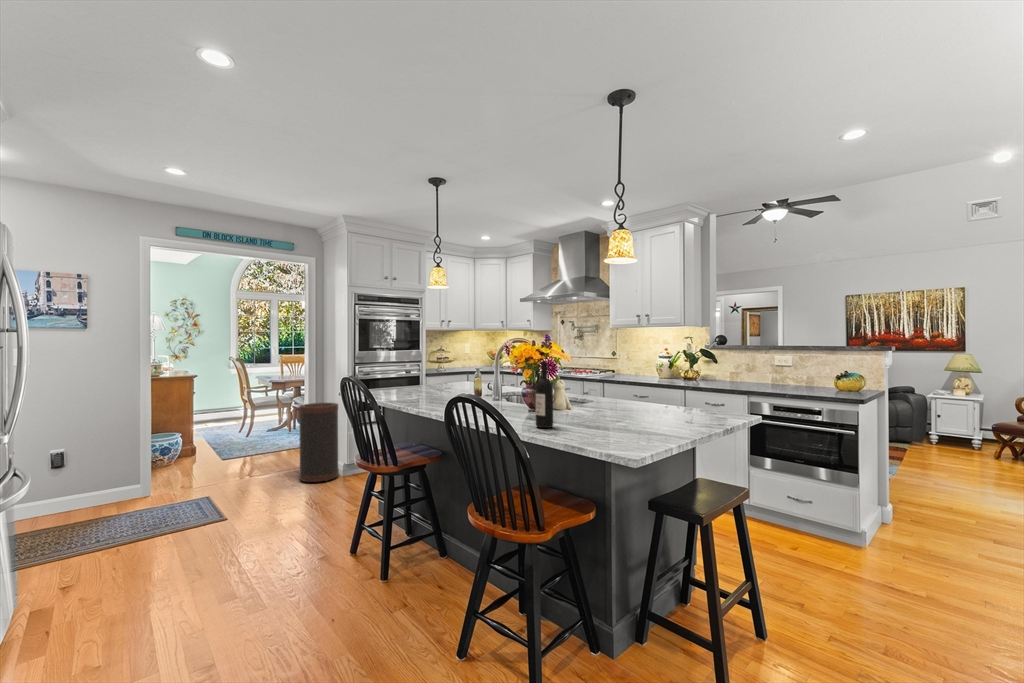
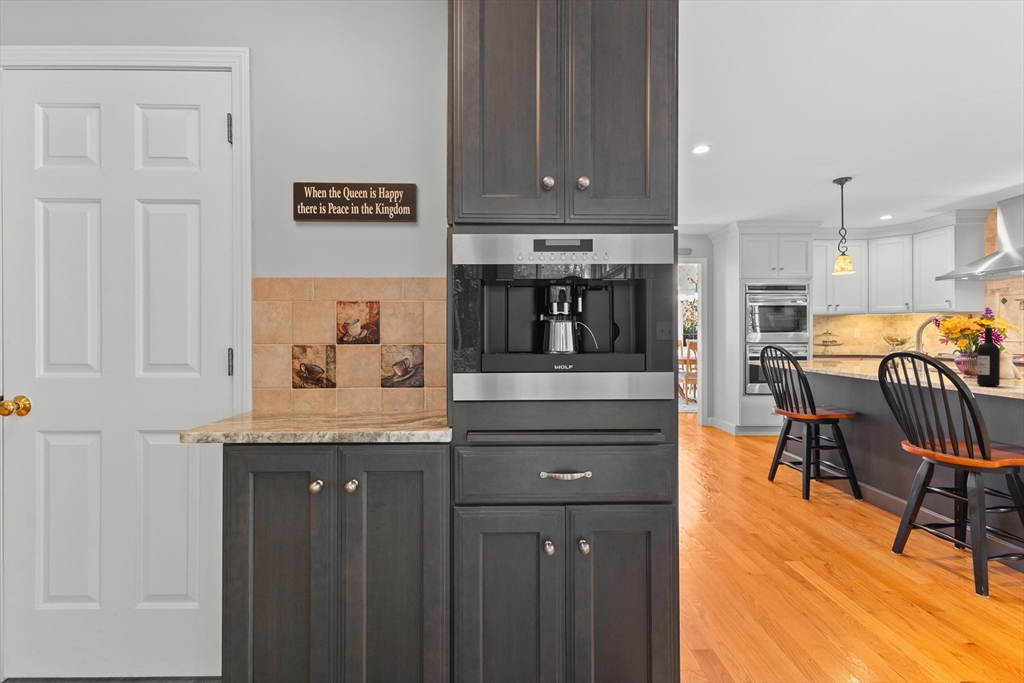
trash can: present [299,403,339,482] -> none [703,374,734,436]

